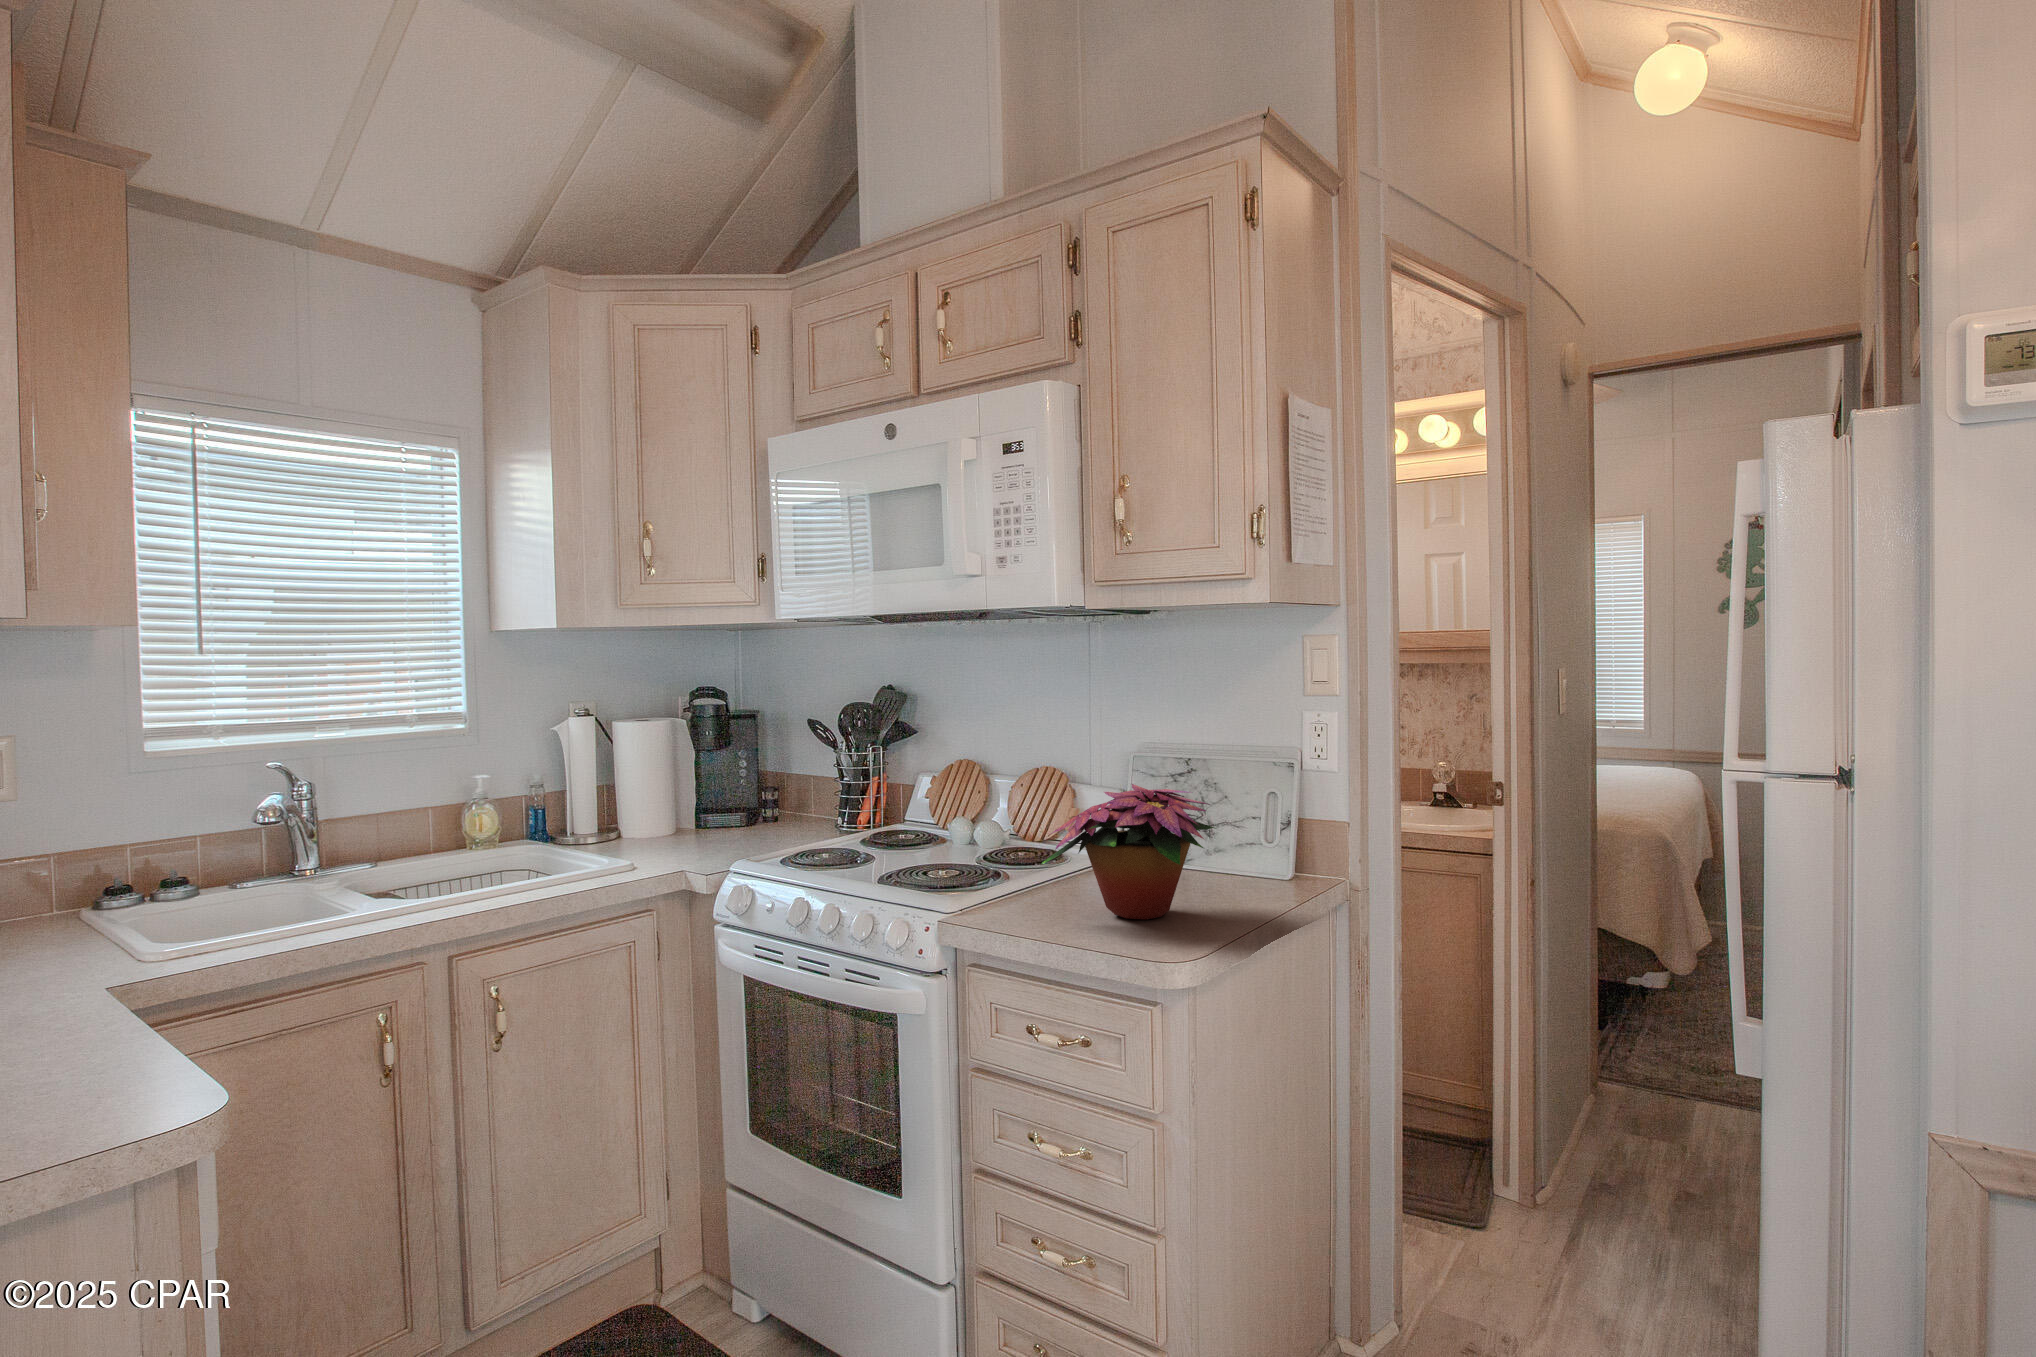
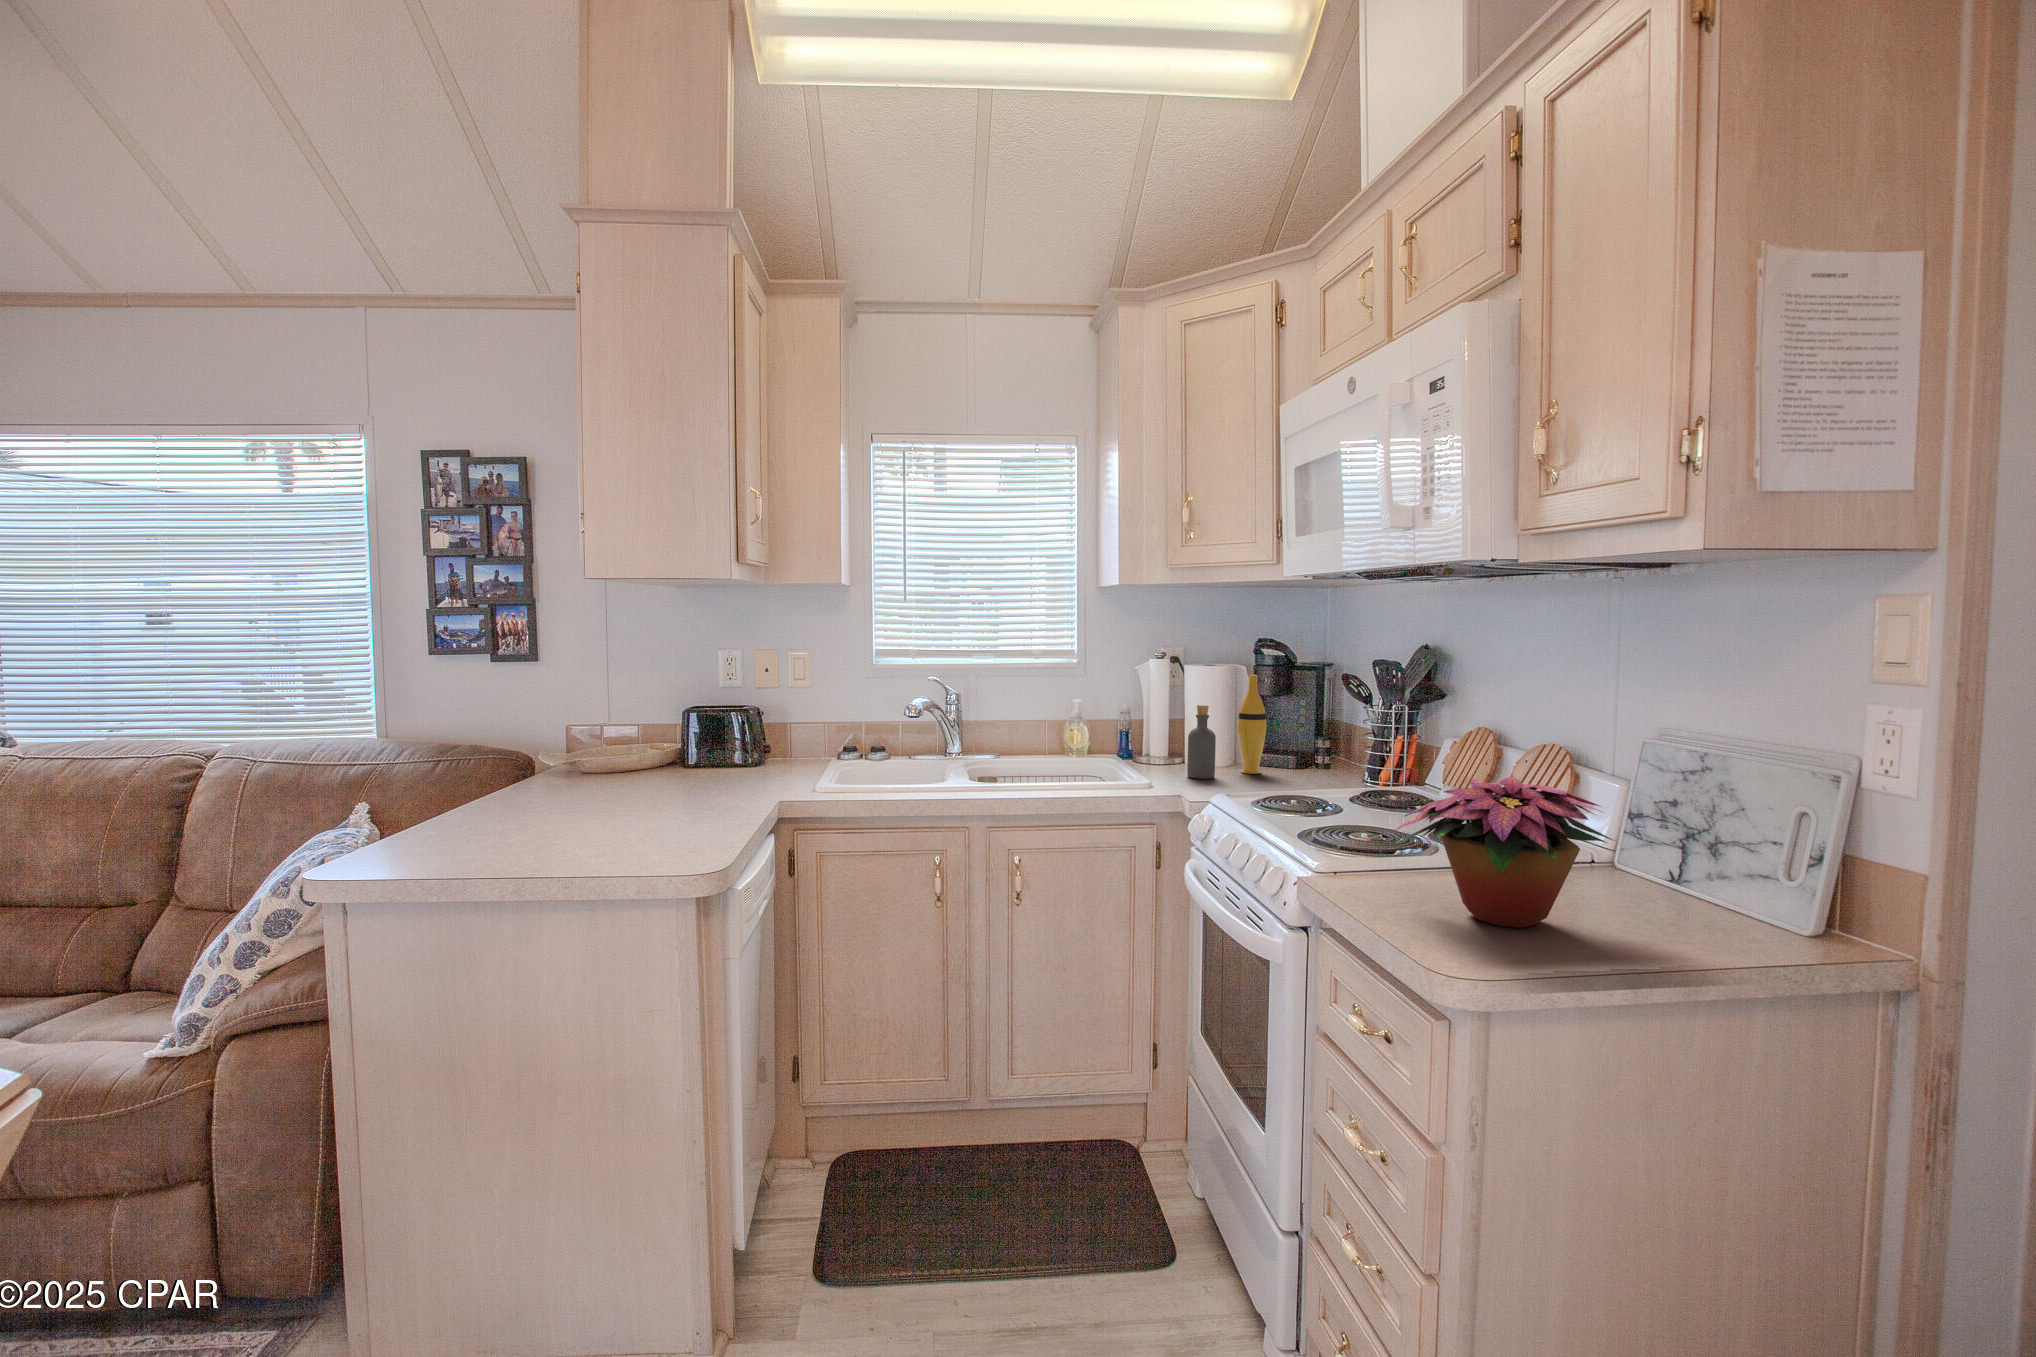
vase: none [693,724,726,839] -> present [1238,675,1266,774]
bottle: none [646,762,680,852] -> present [1187,705,1216,779]

